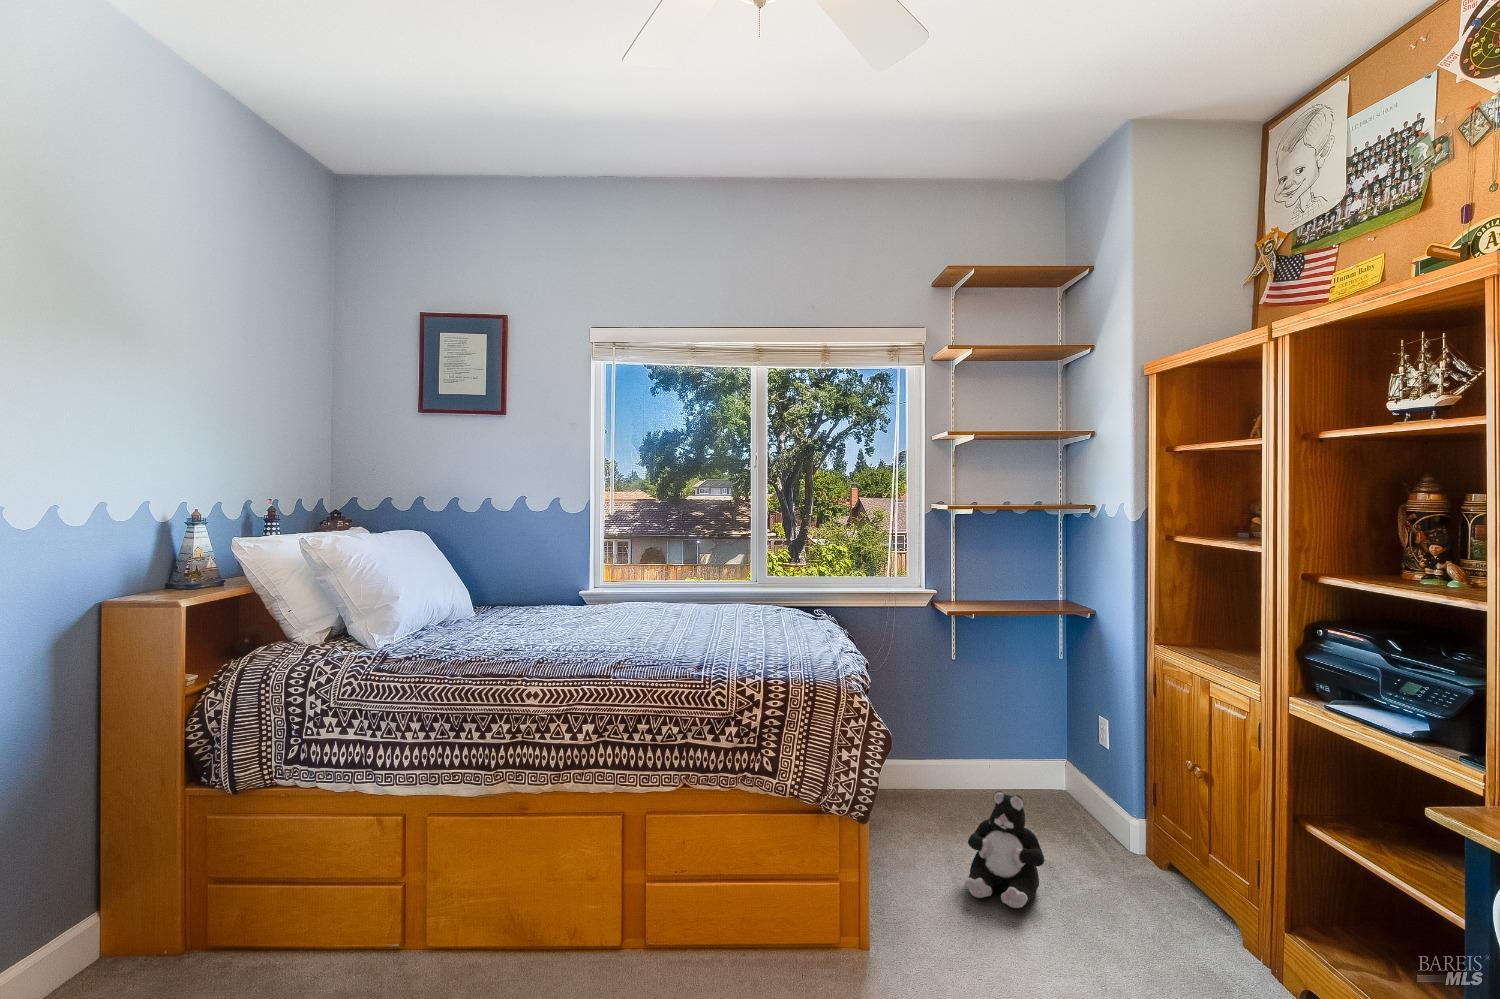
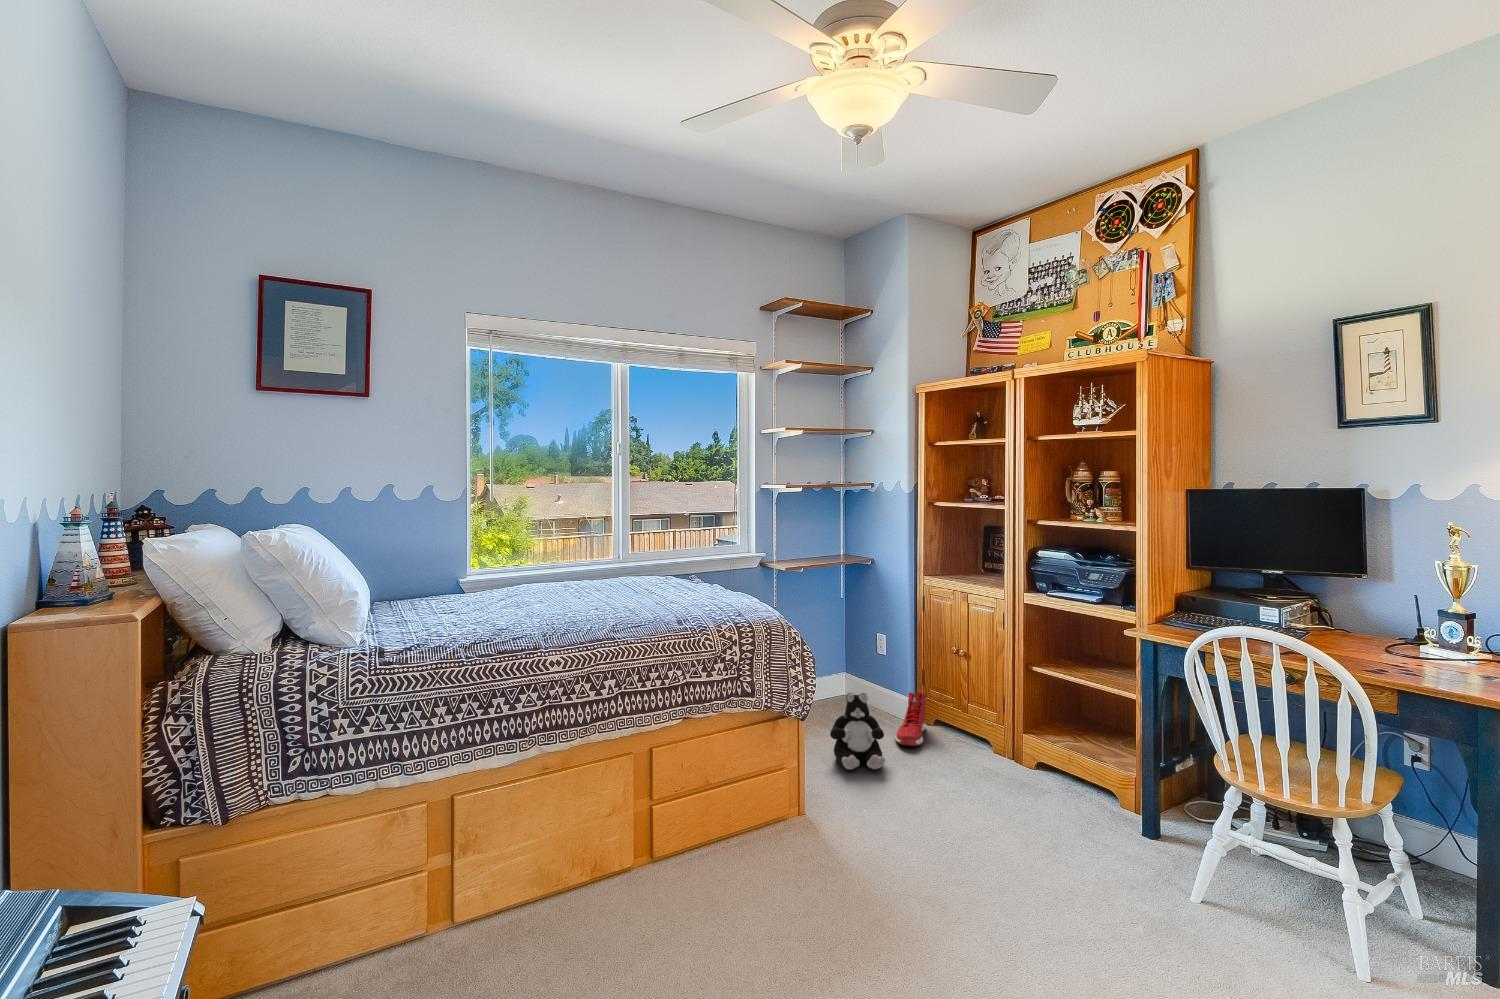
sneaker: none [1085,808,1155,890] -> present [895,692,926,746]

